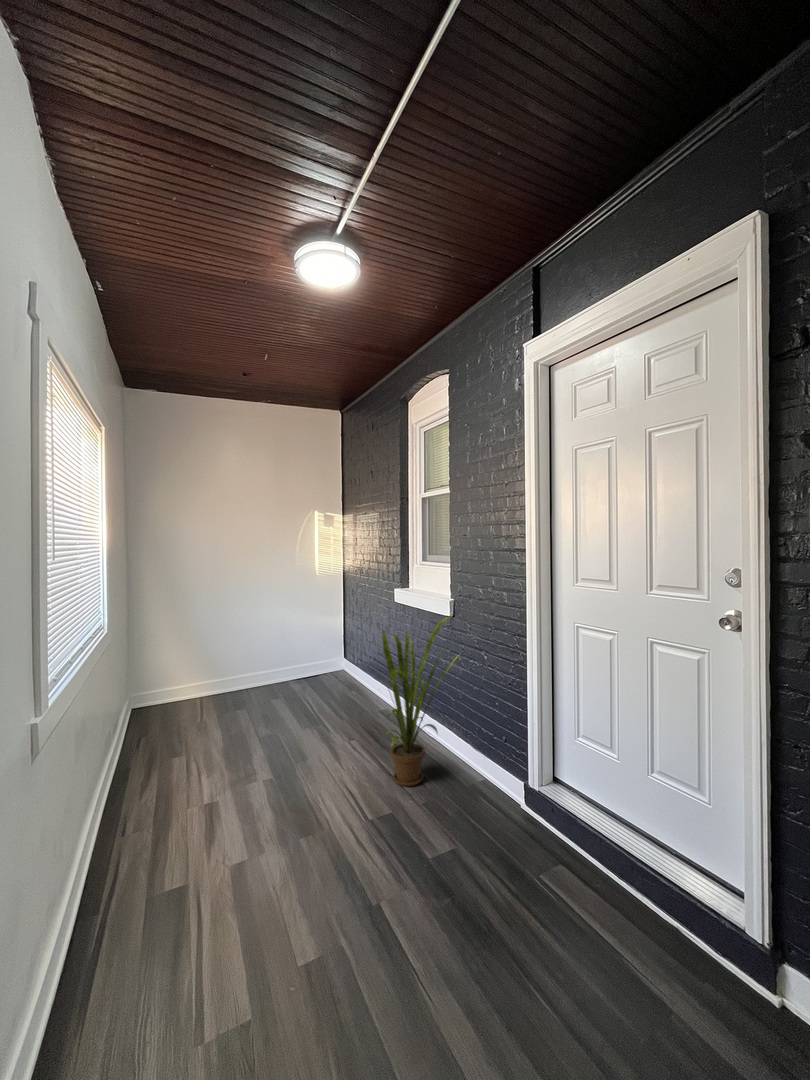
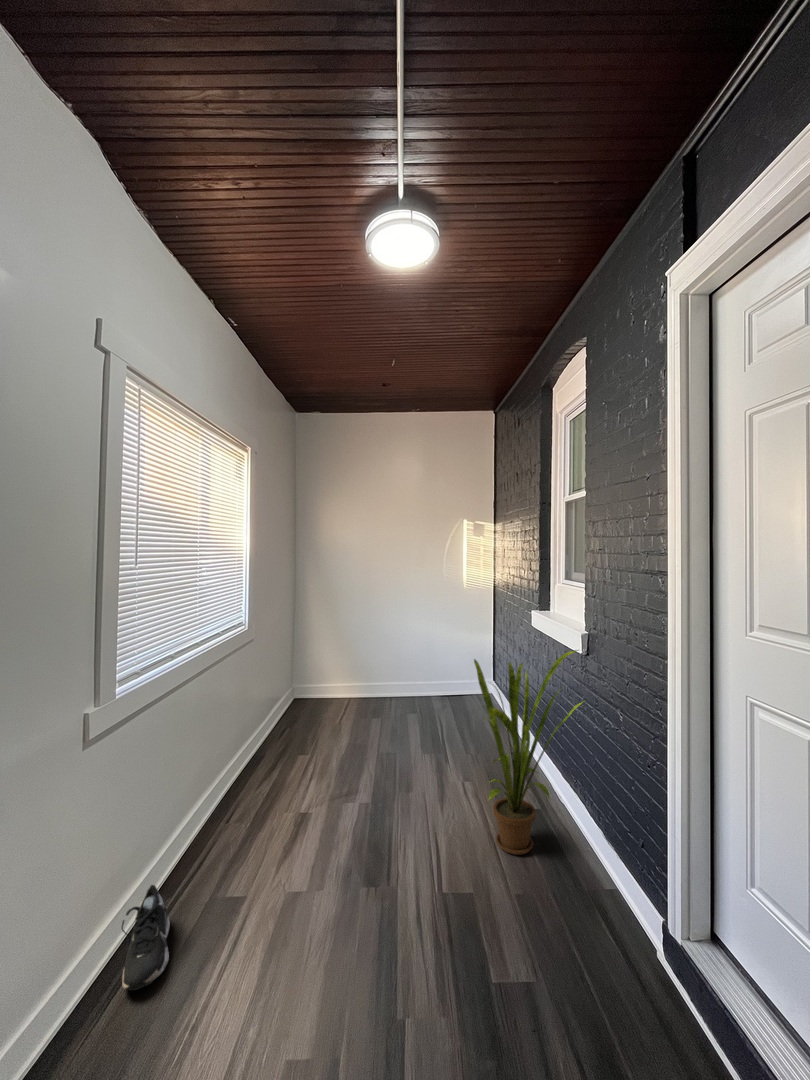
shoe: none [70,899,134,998] -> present [122,885,170,990]

